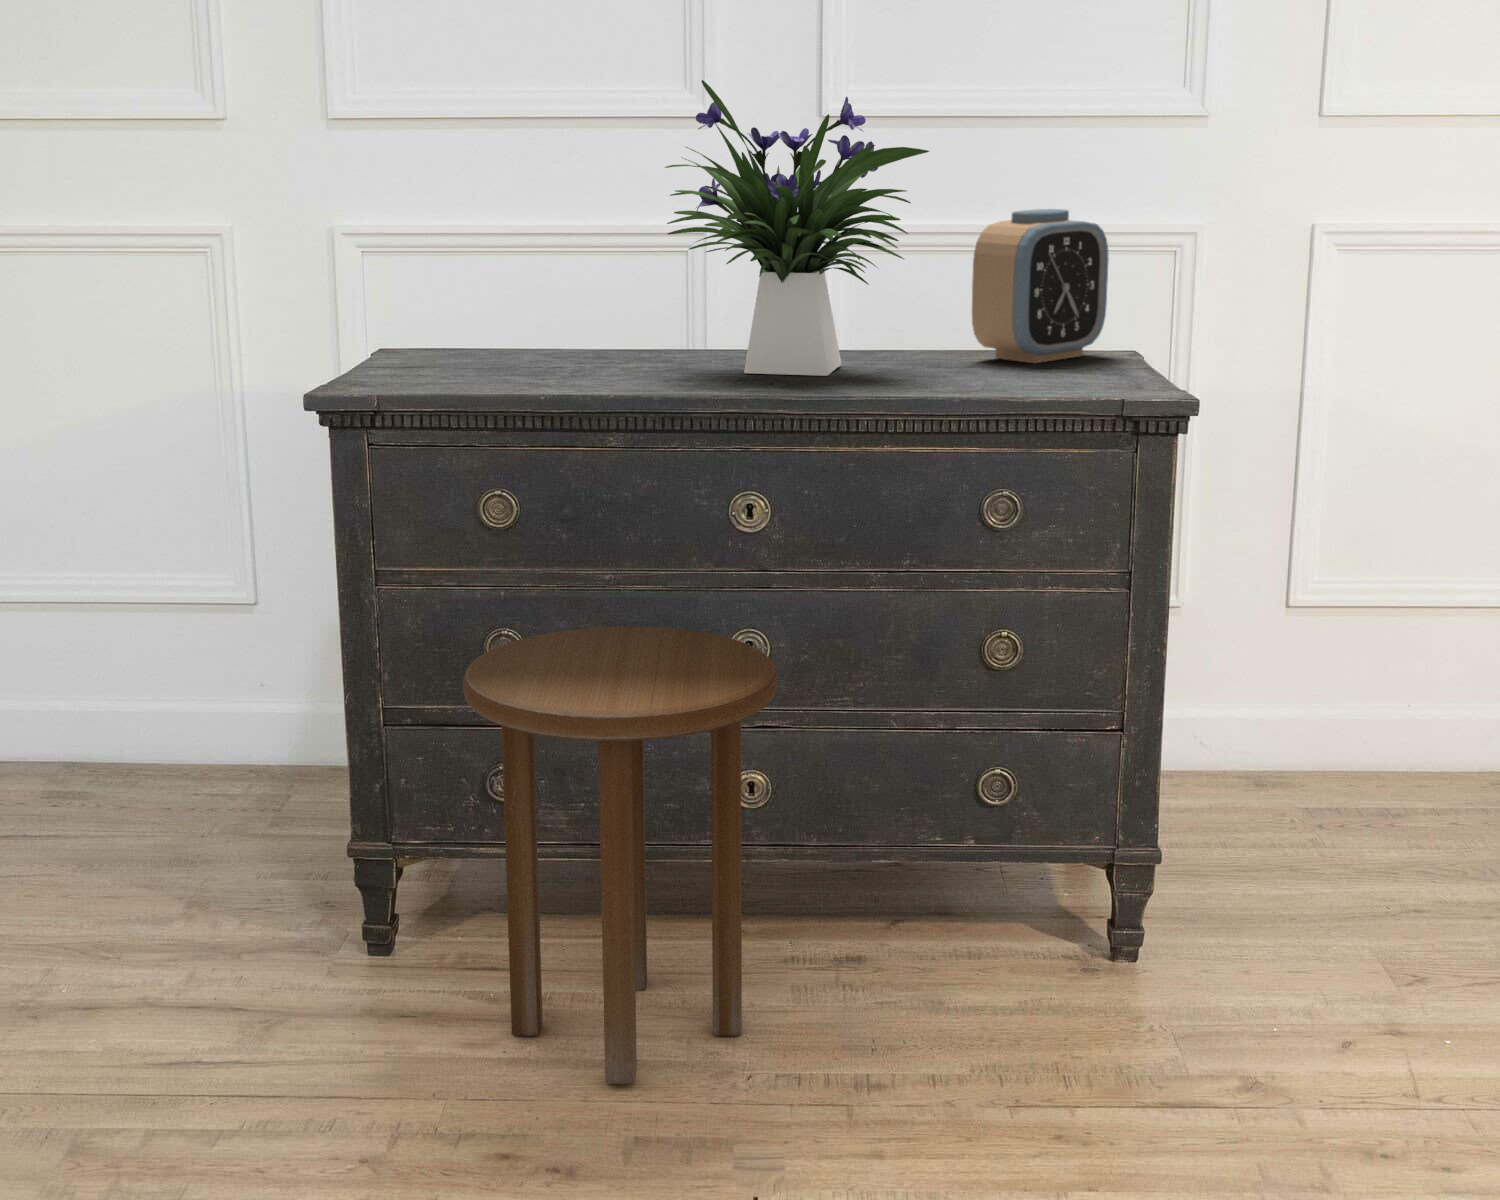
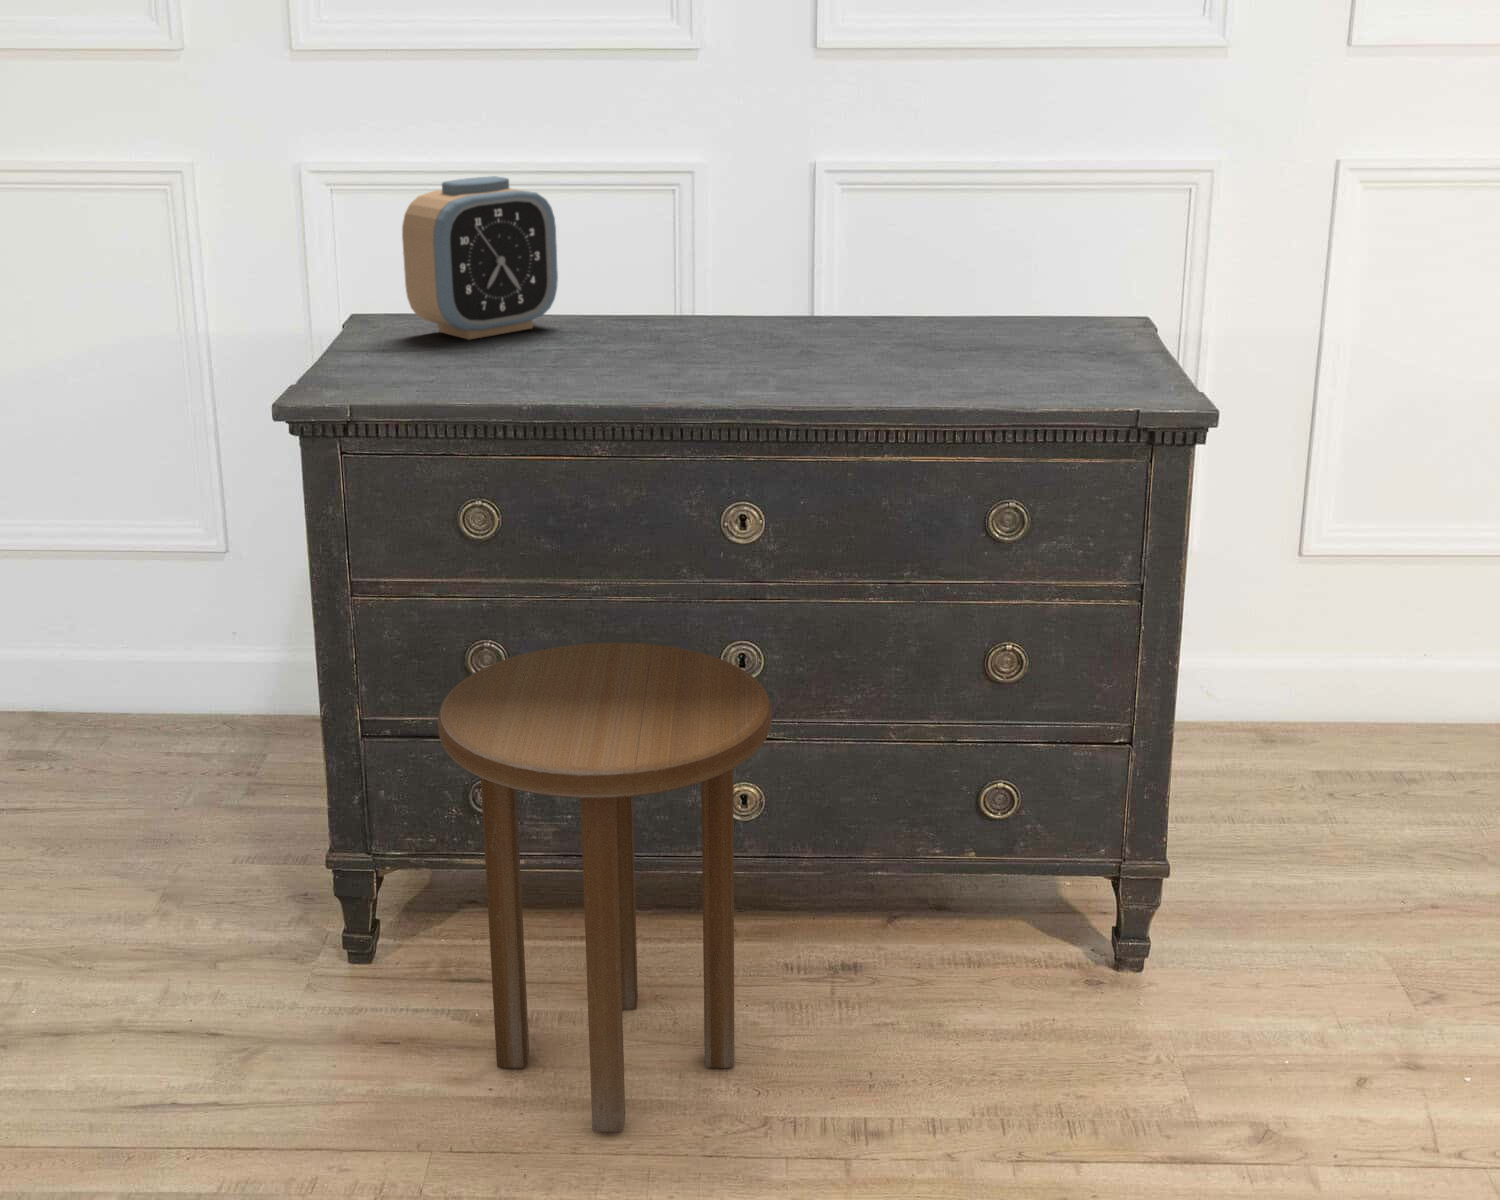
flower arrangement: present [665,80,929,376] -> none [650,52,936,371]
alarm clock: present [972,209,1109,363] -> present [402,176,558,339]

